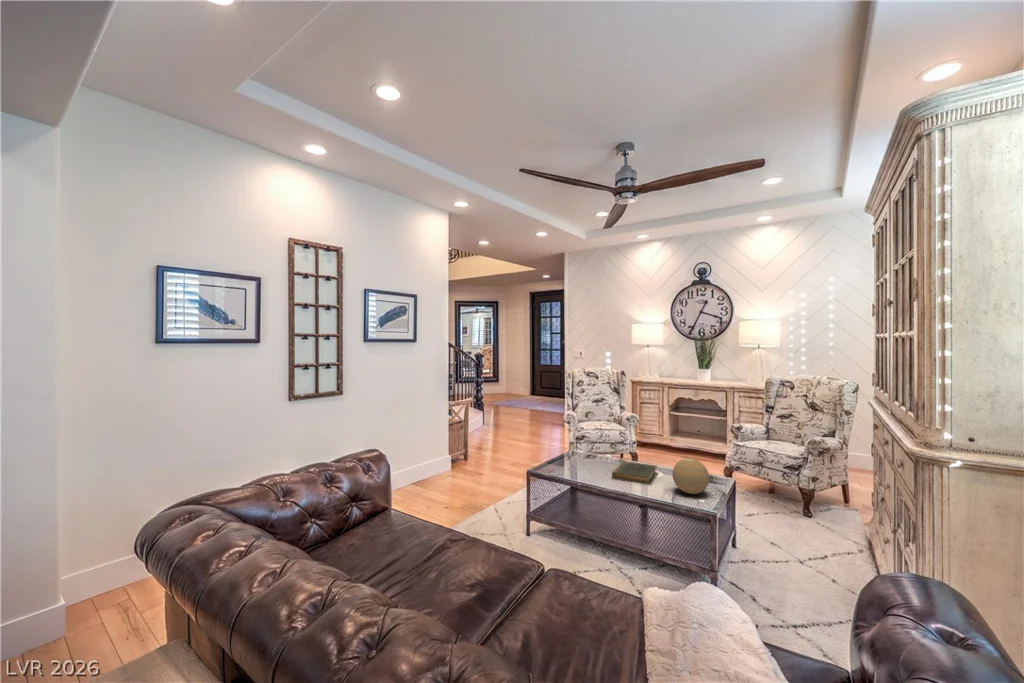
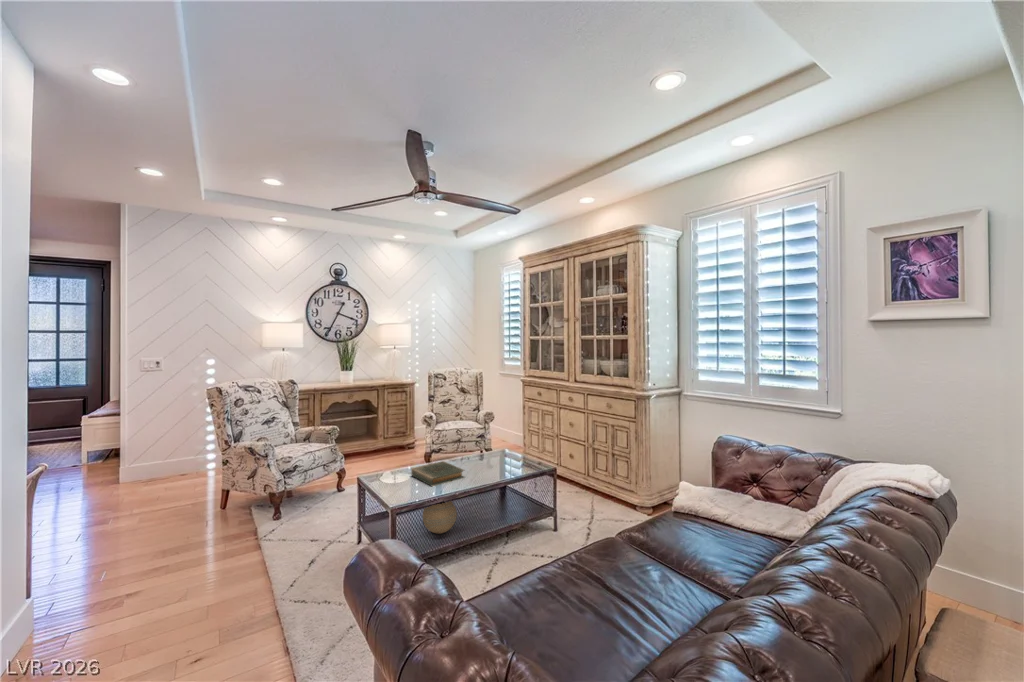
decorative orb: present [672,458,709,494] -> present [423,501,457,534]

